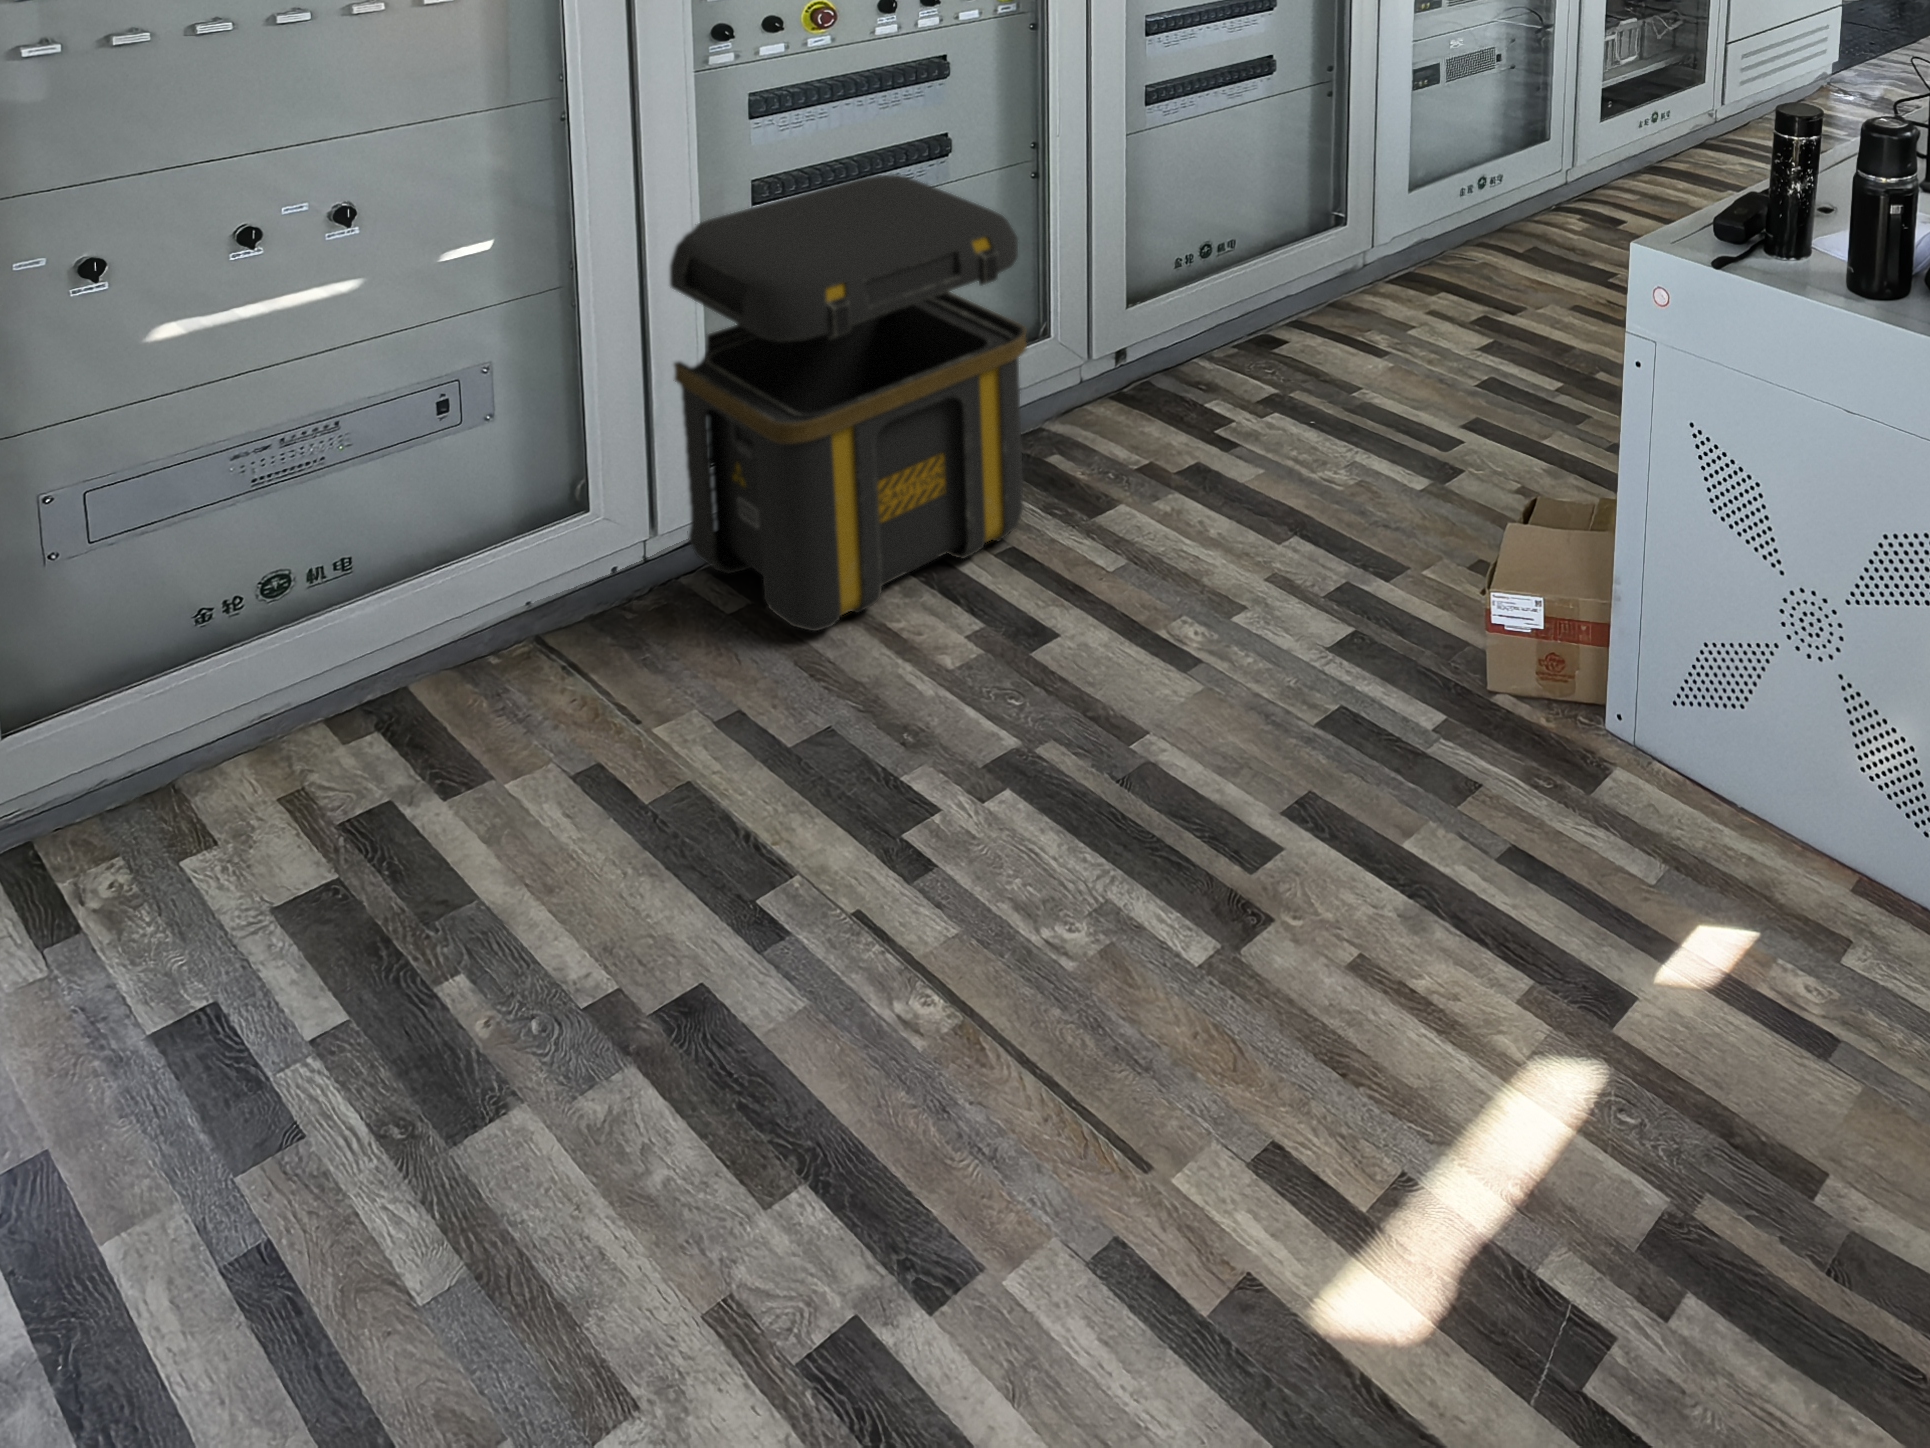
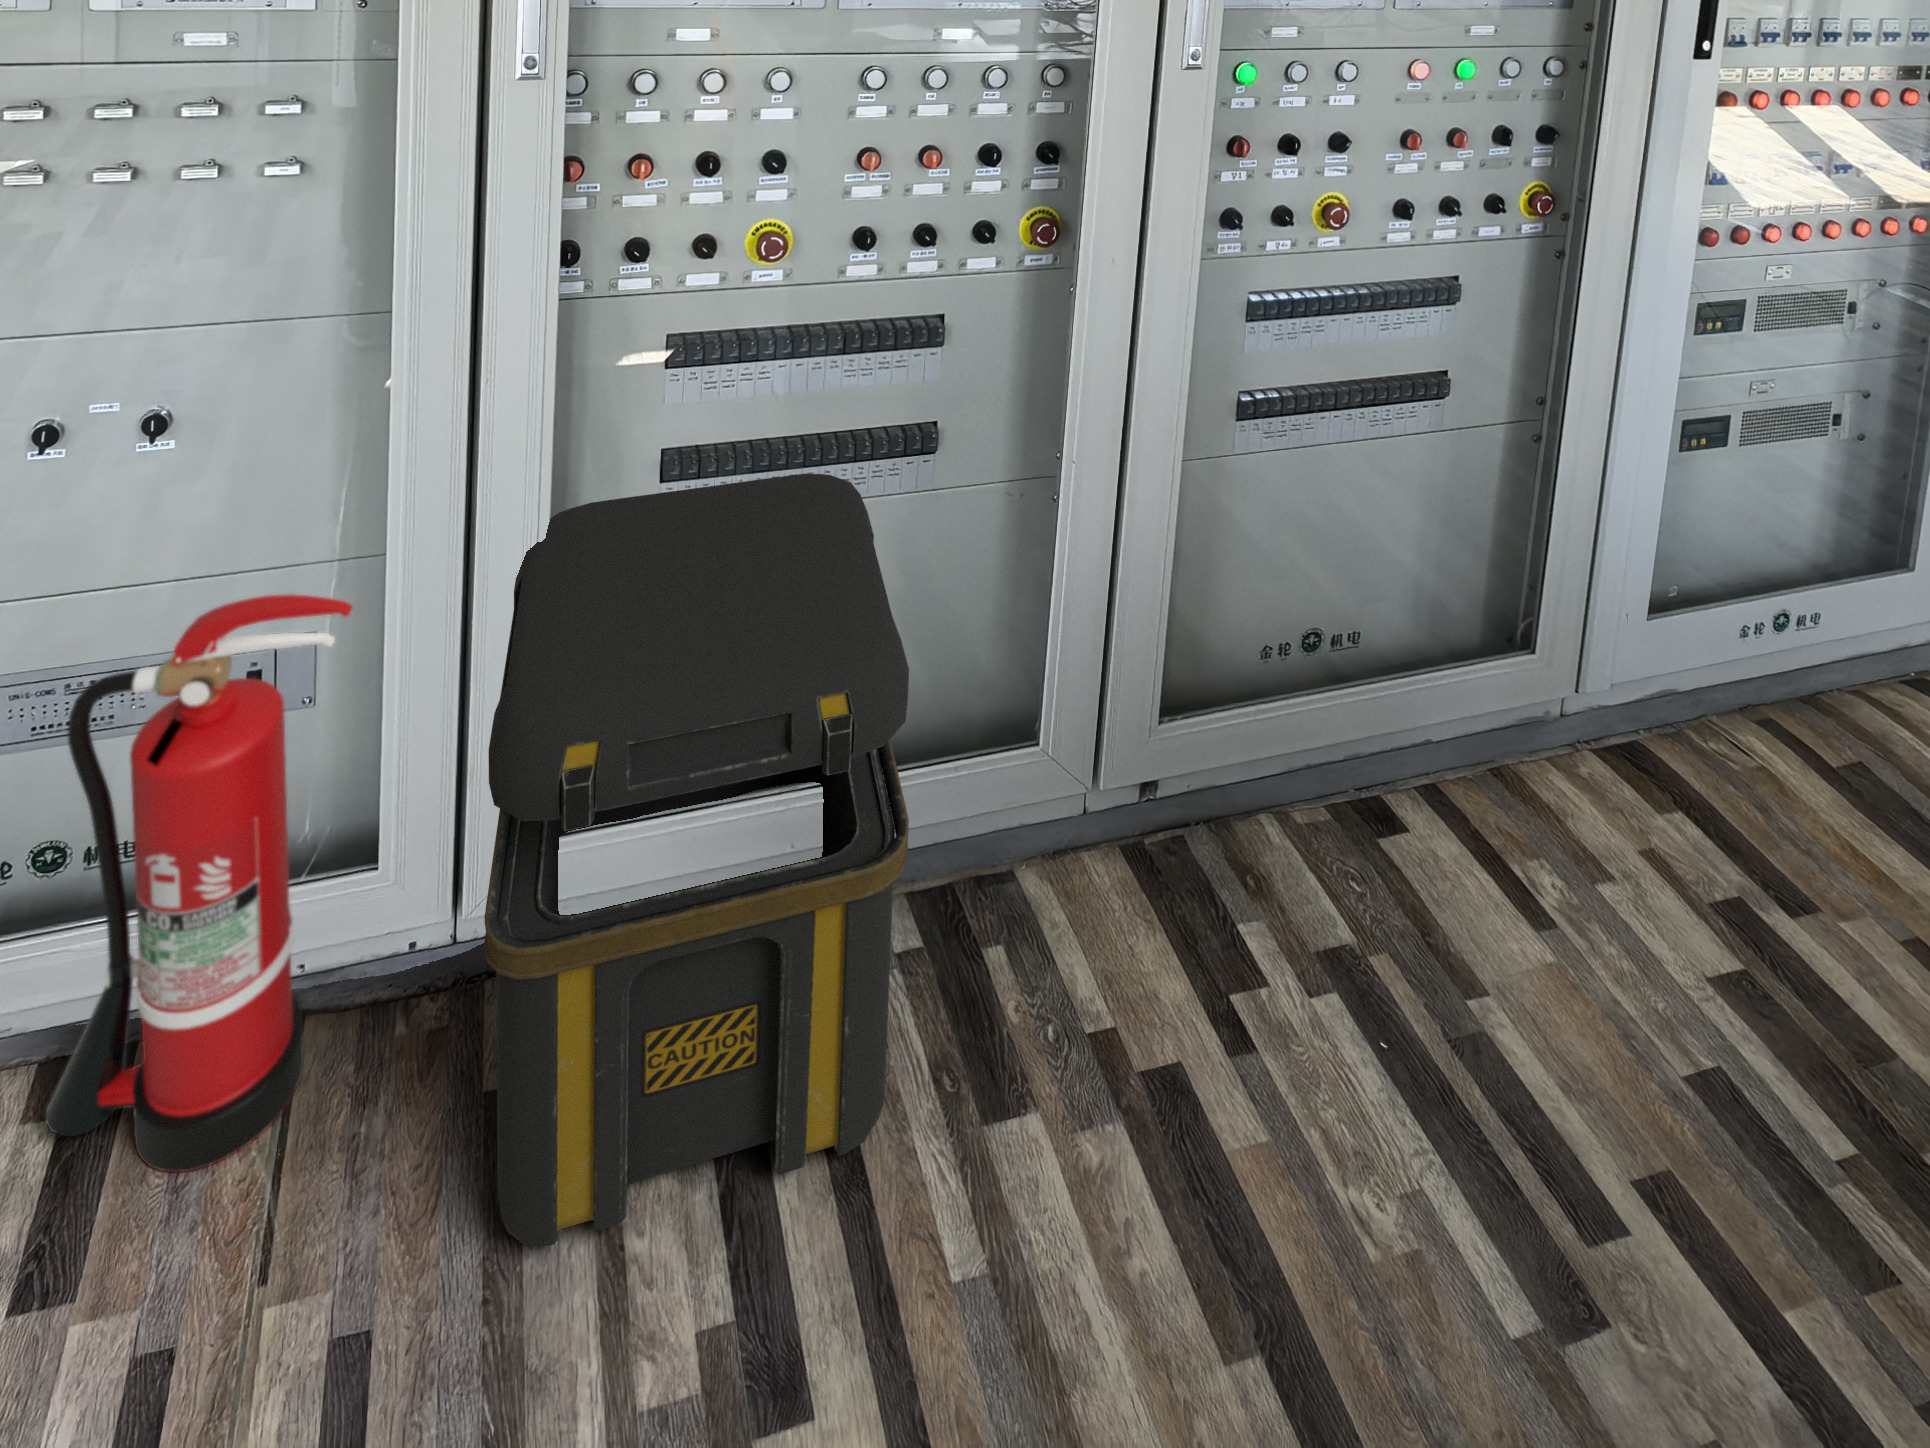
fire extinguisher: none [347,289,578,737] -> present [45,594,352,1173]

